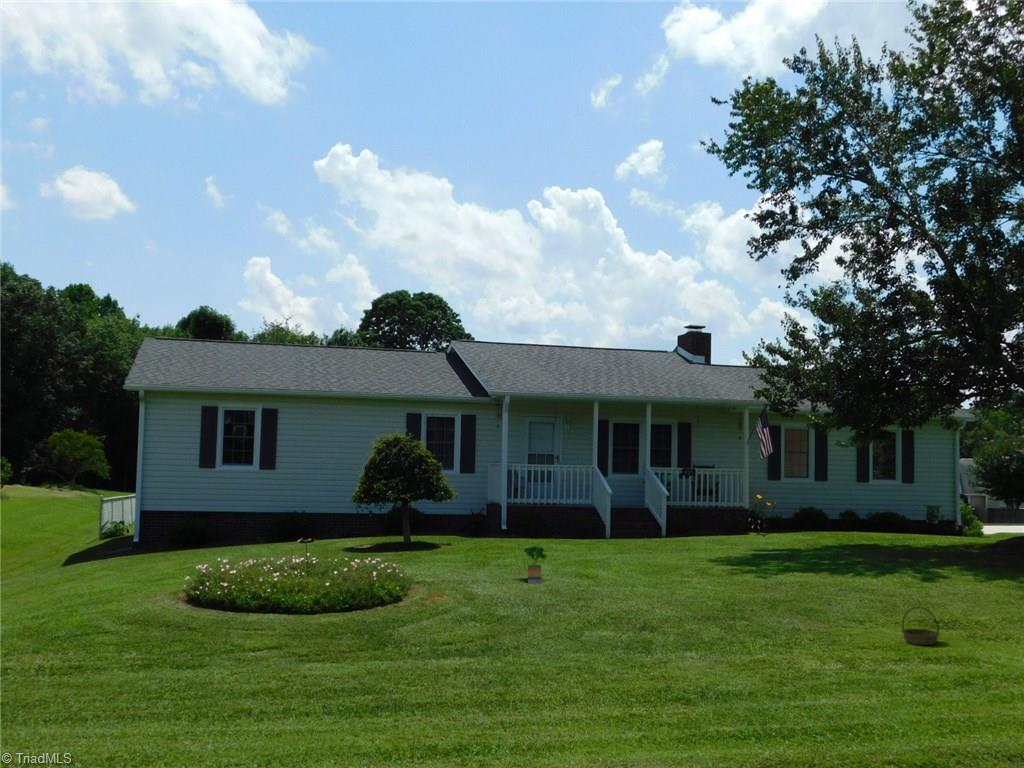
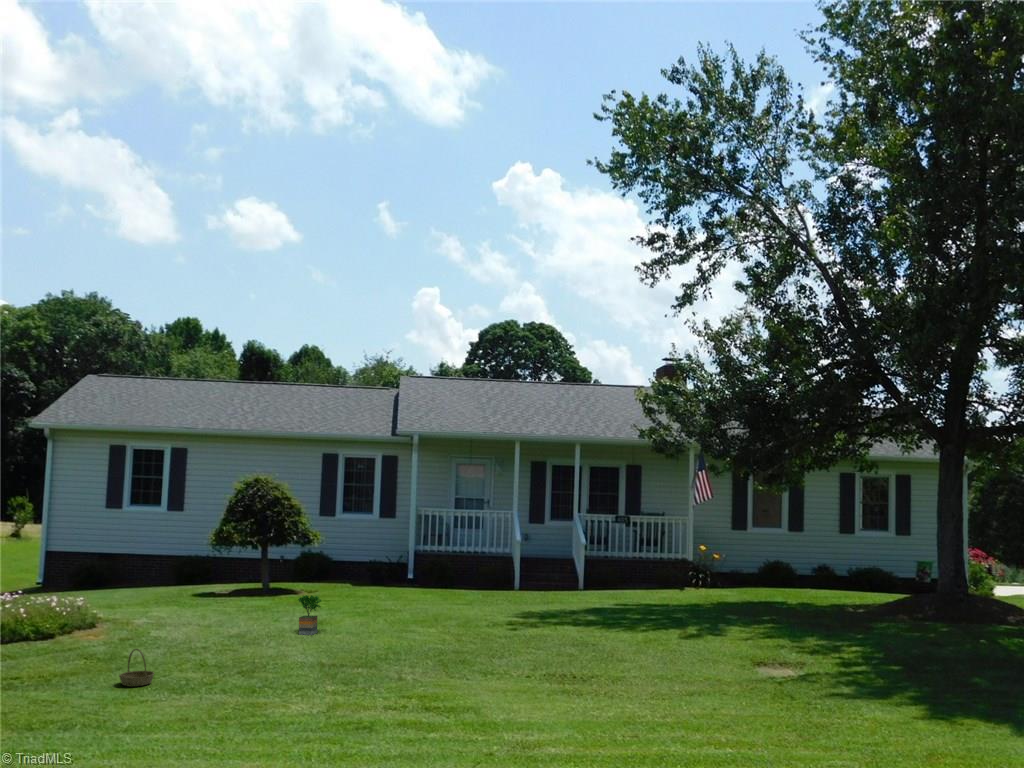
basket: present [902,607,939,645] -> present [119,649,154,687]

